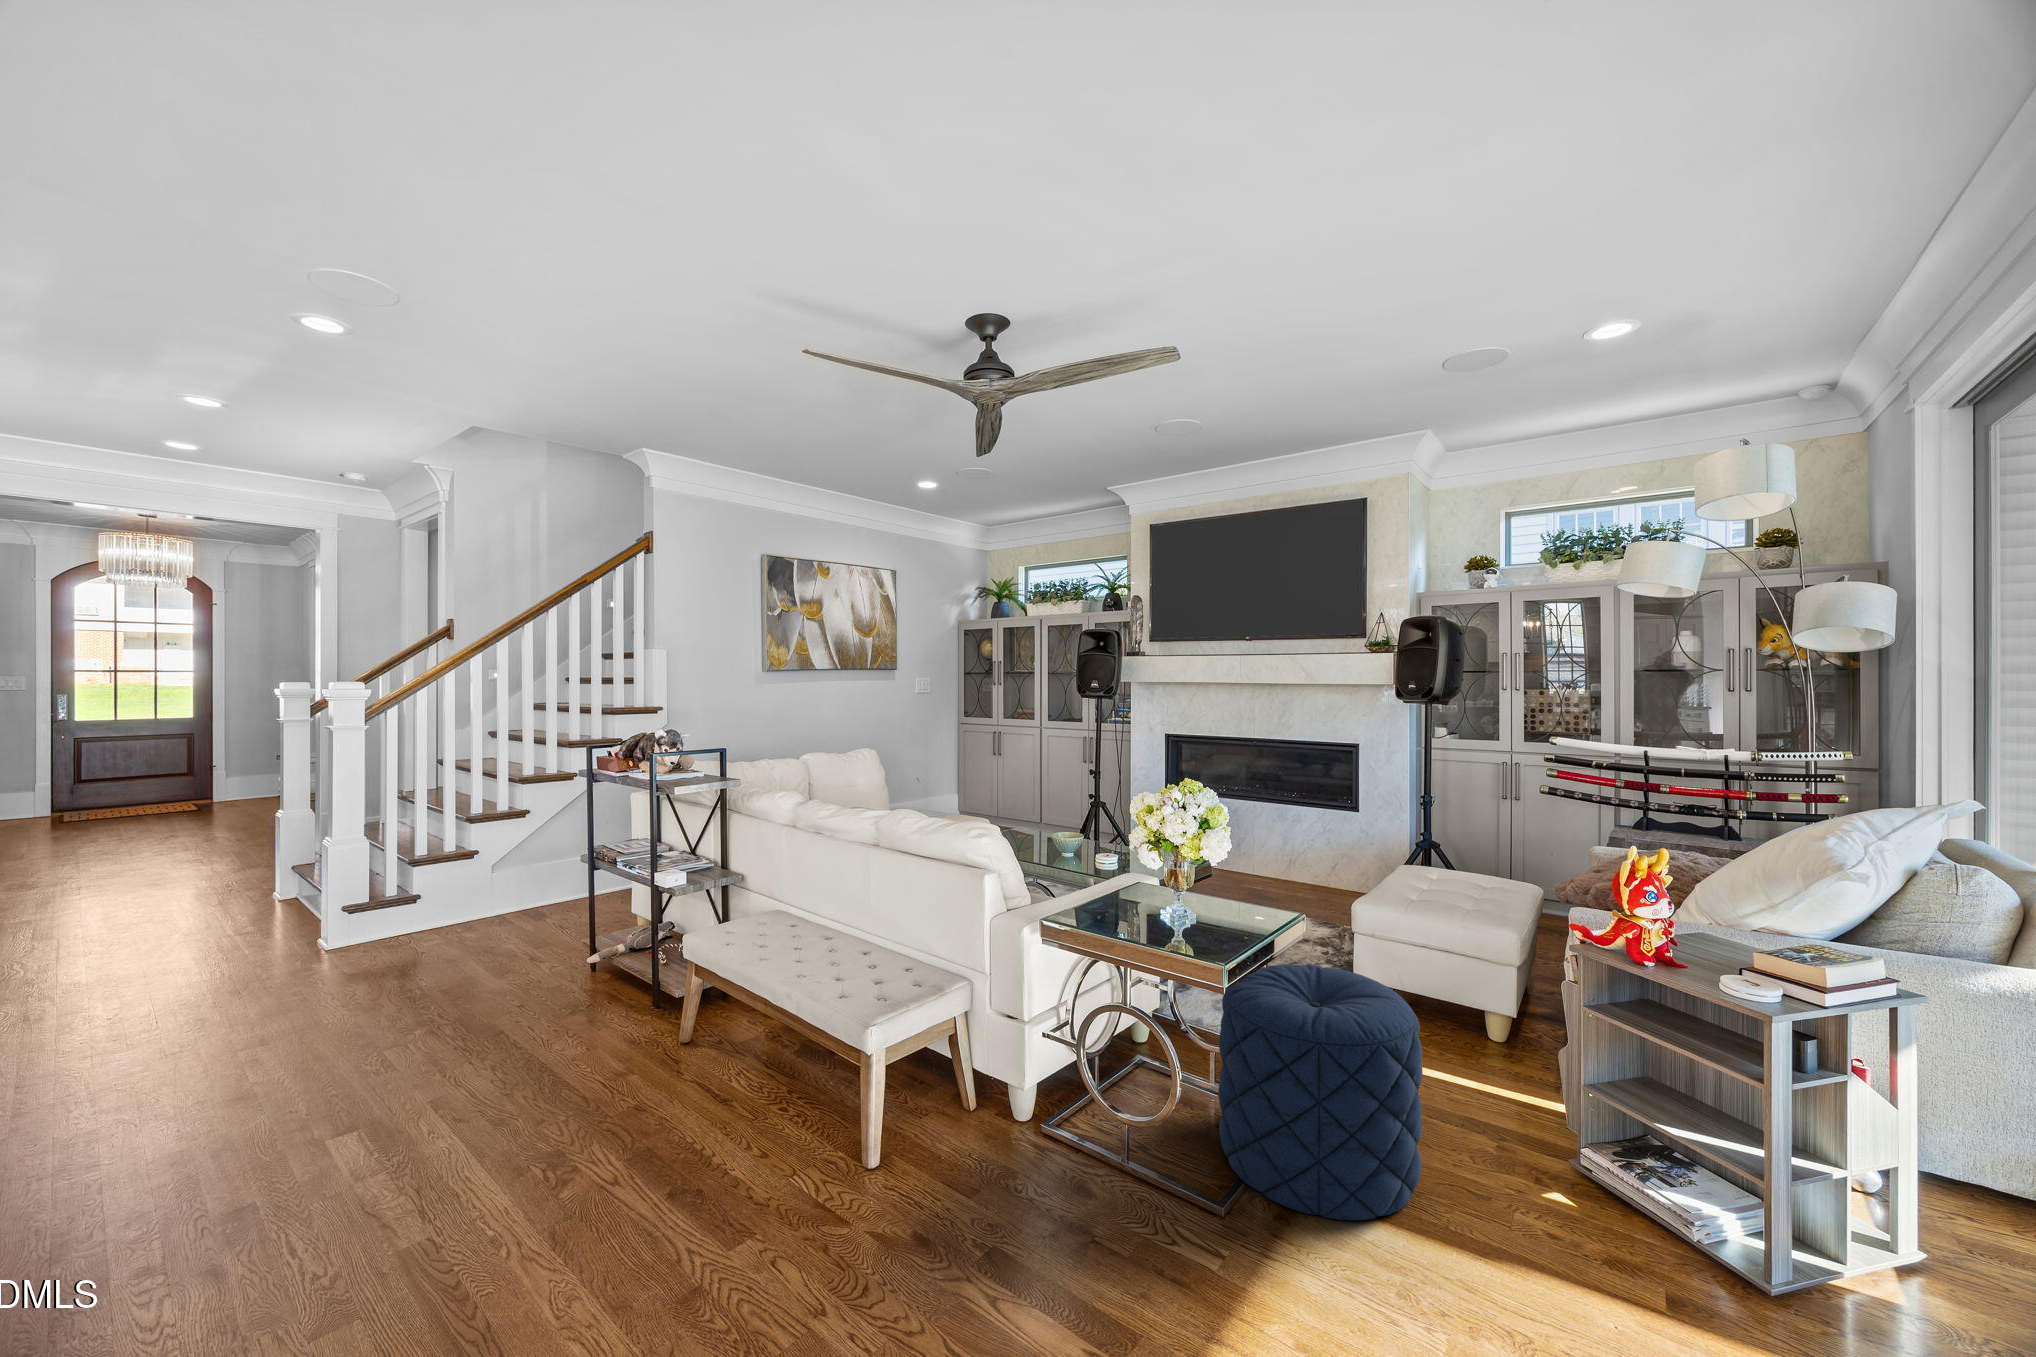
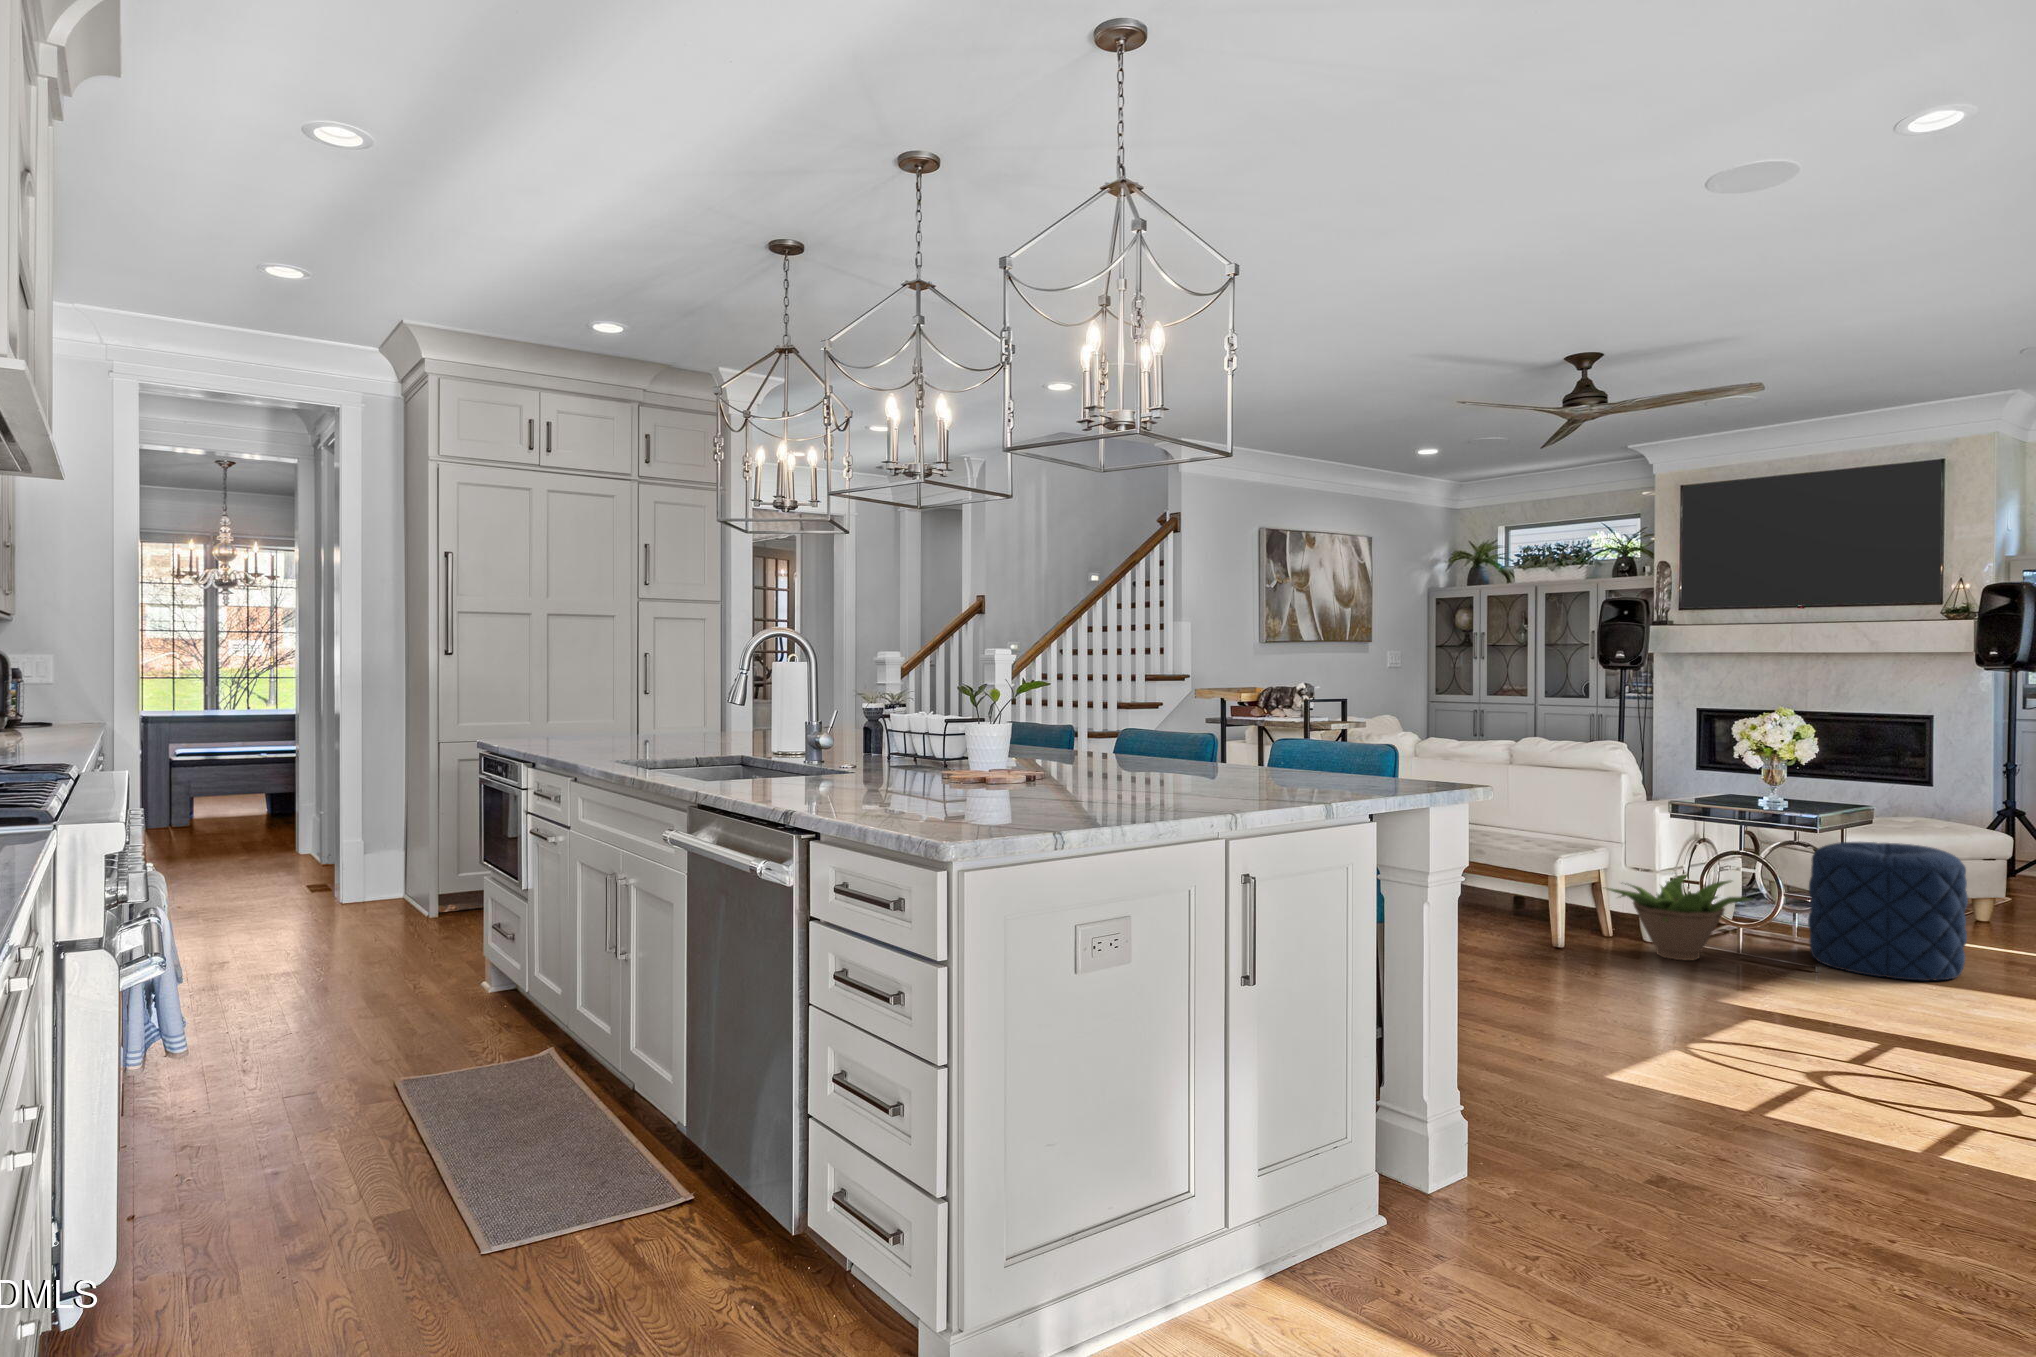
decorative plant: none [927,1021,1131,1196] -> present [1607,875,1752,960]

